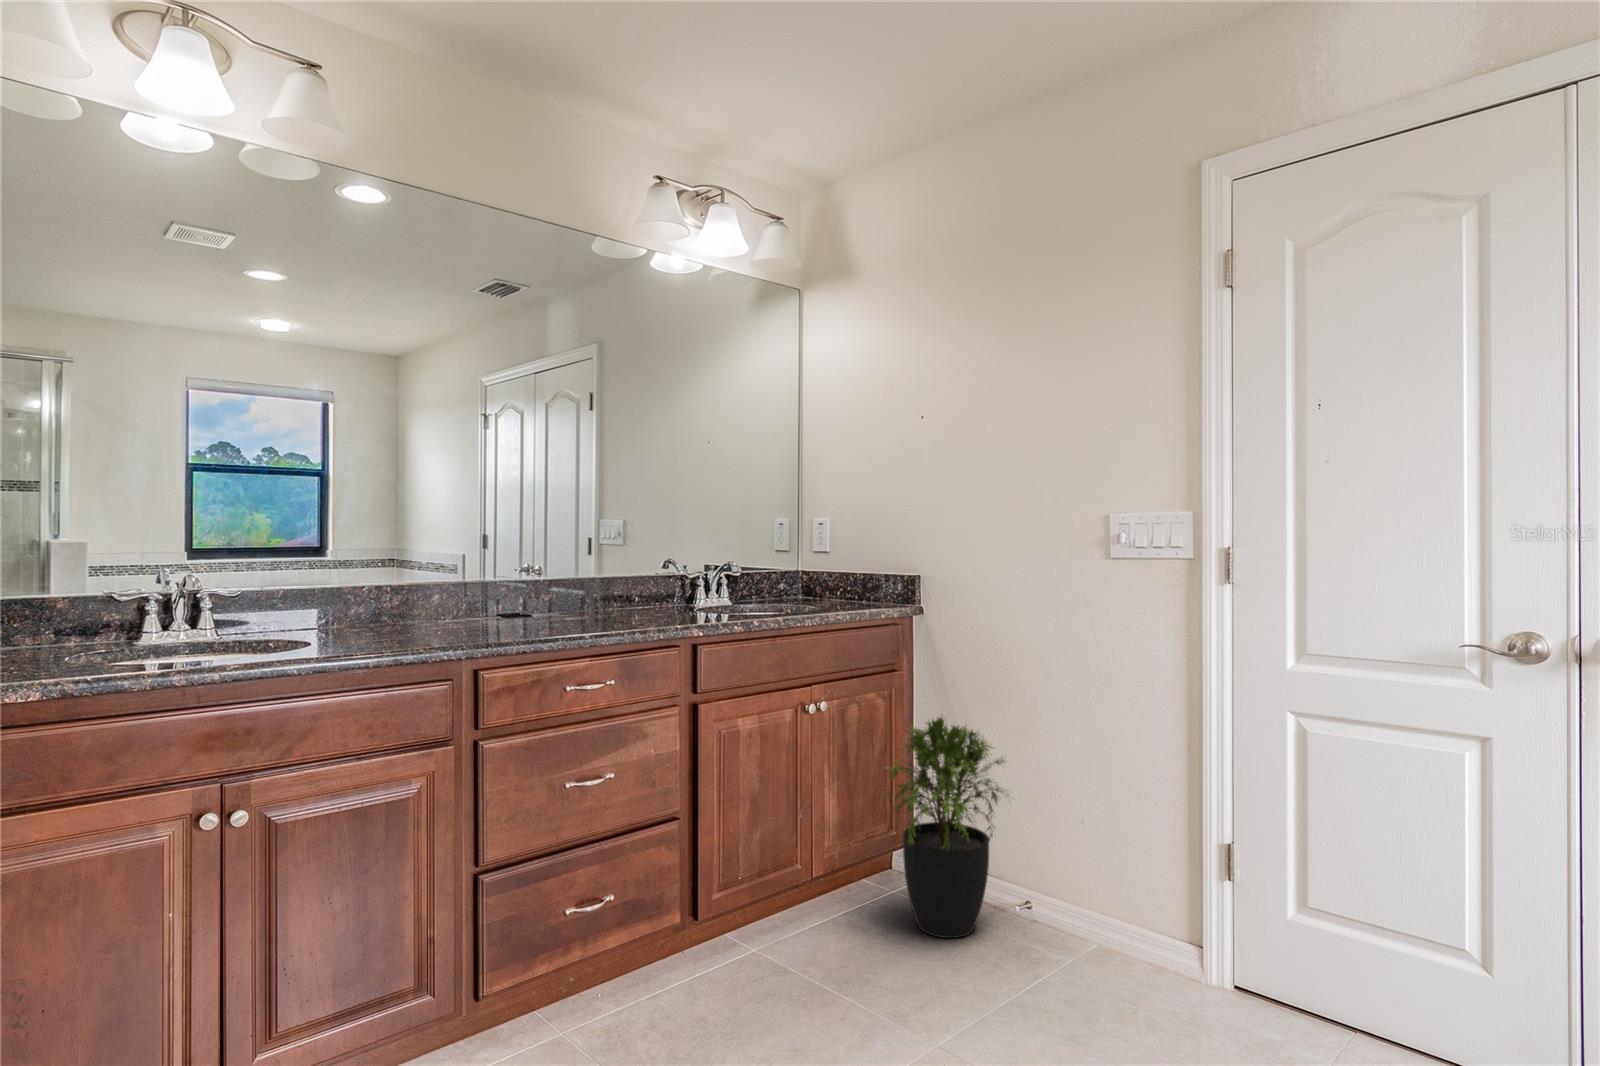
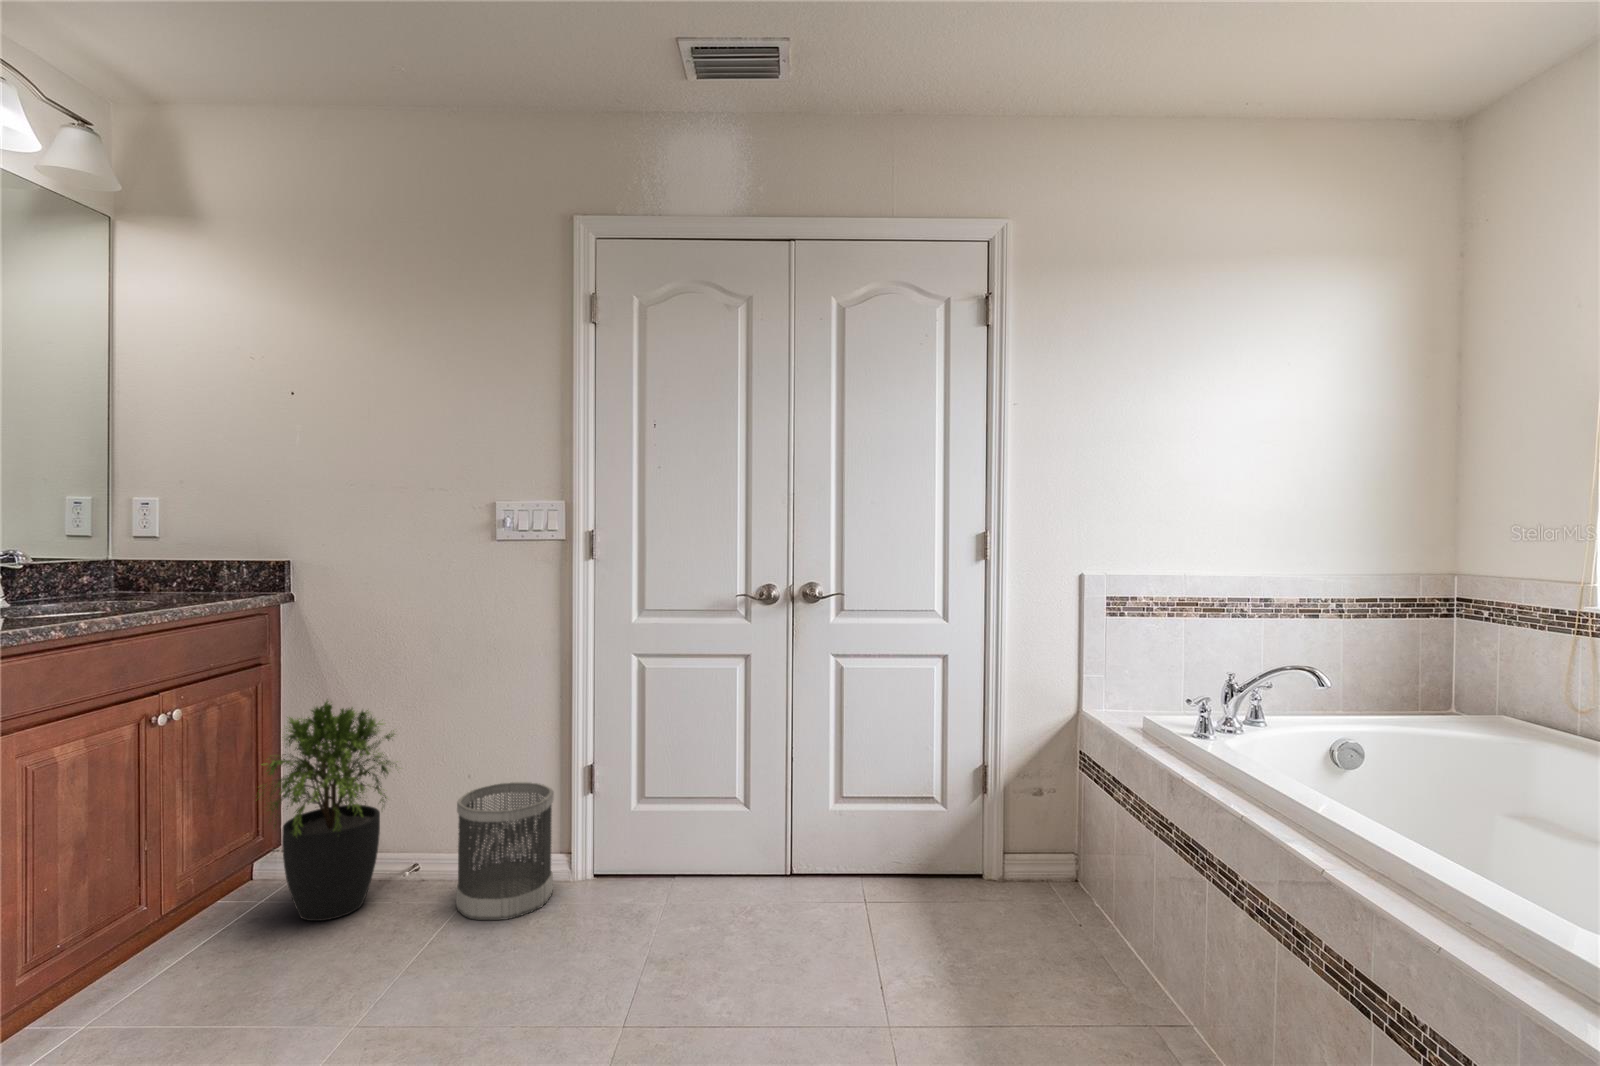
wastebasket: none [1060,839,1174,1007] -> present [456,782,554,920]

